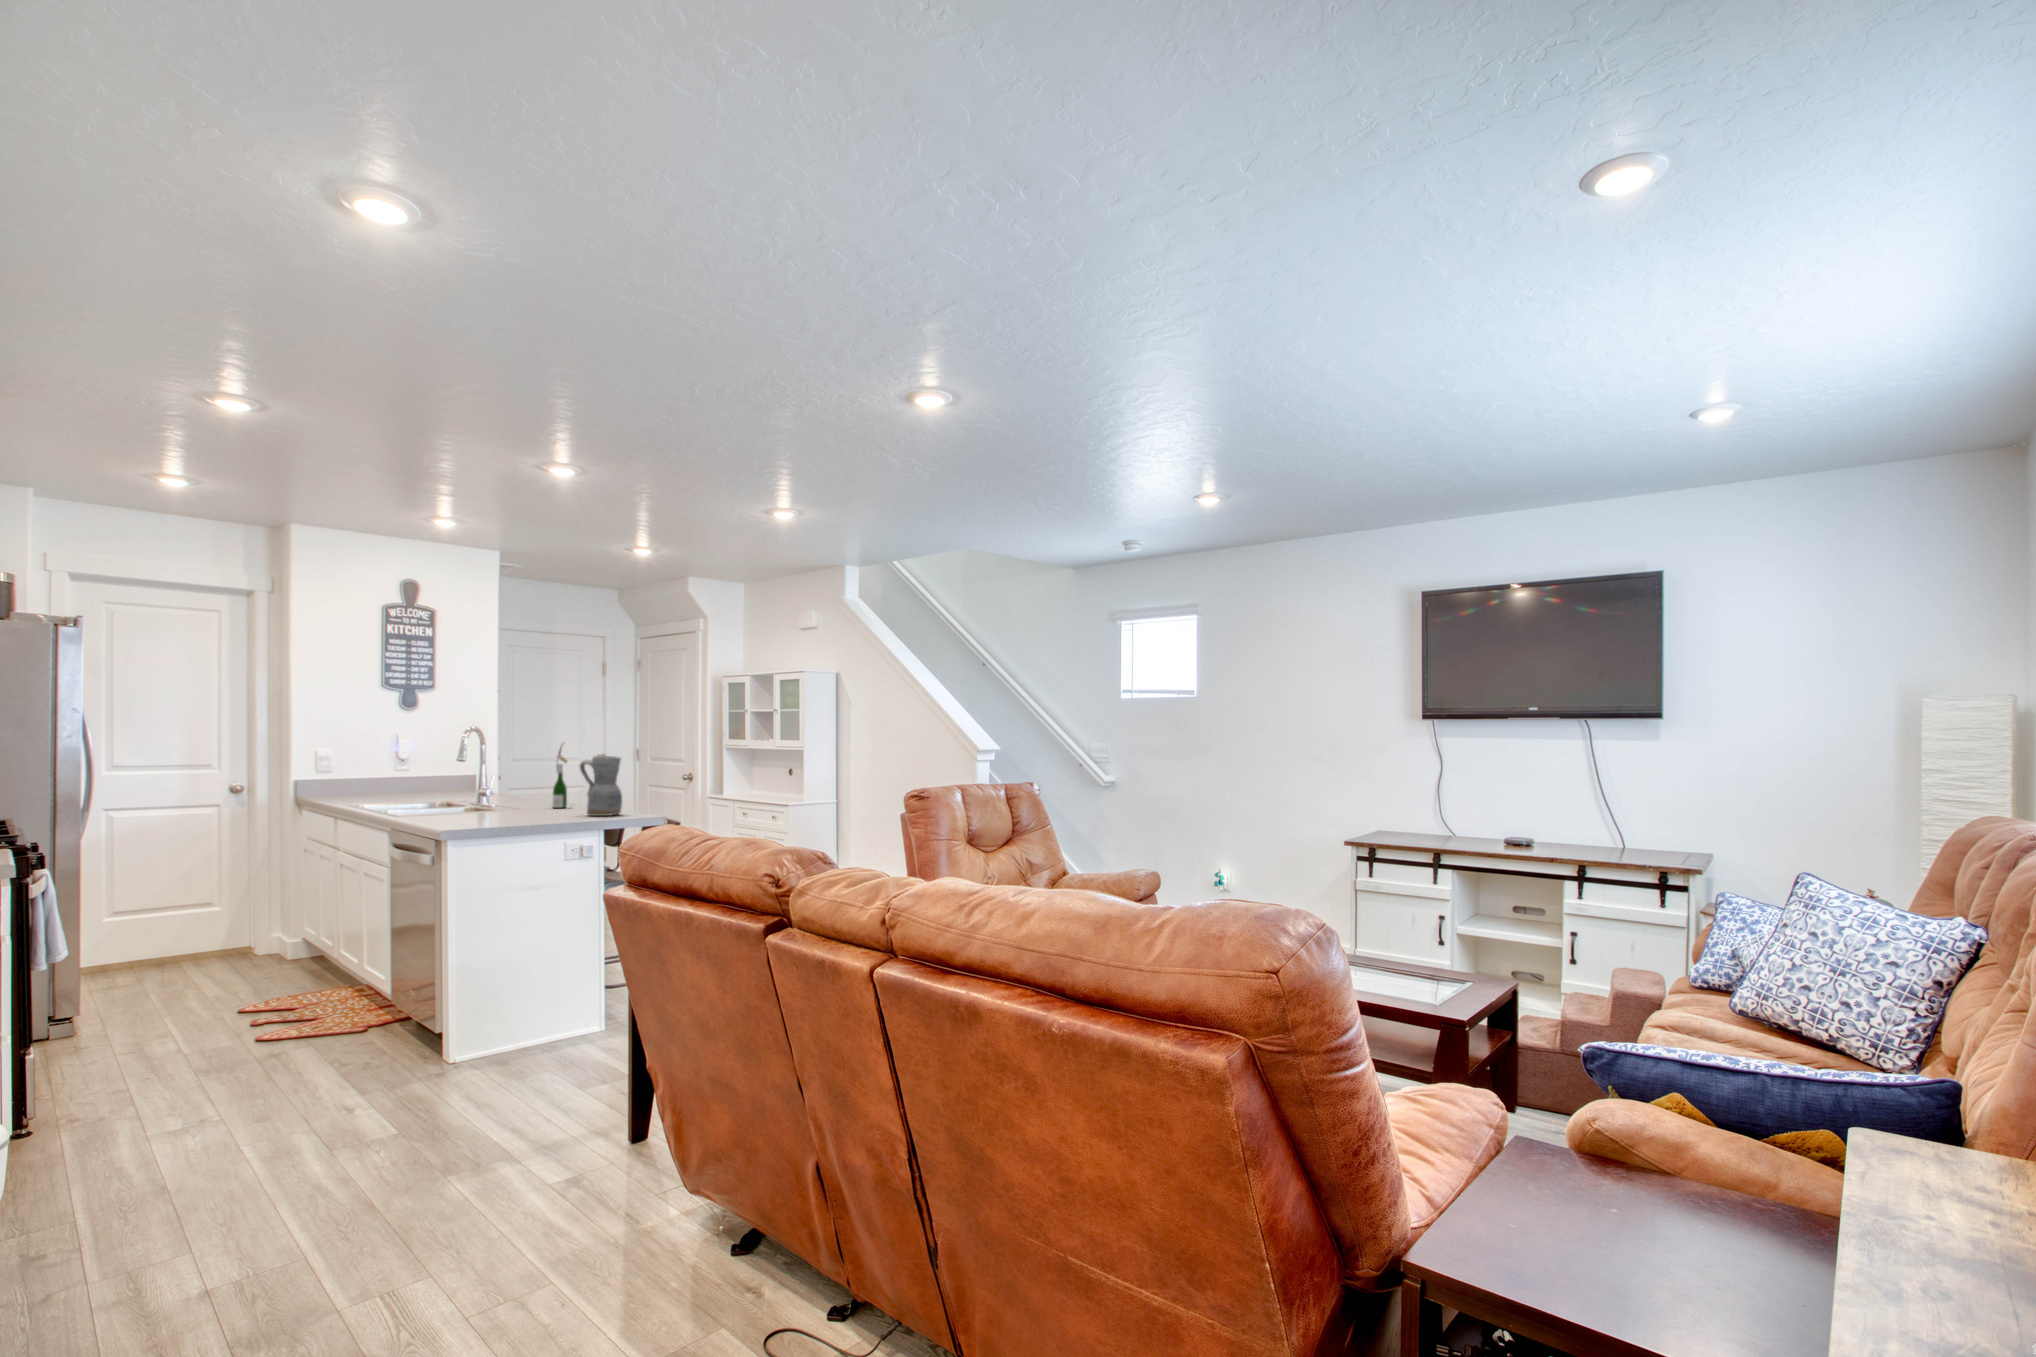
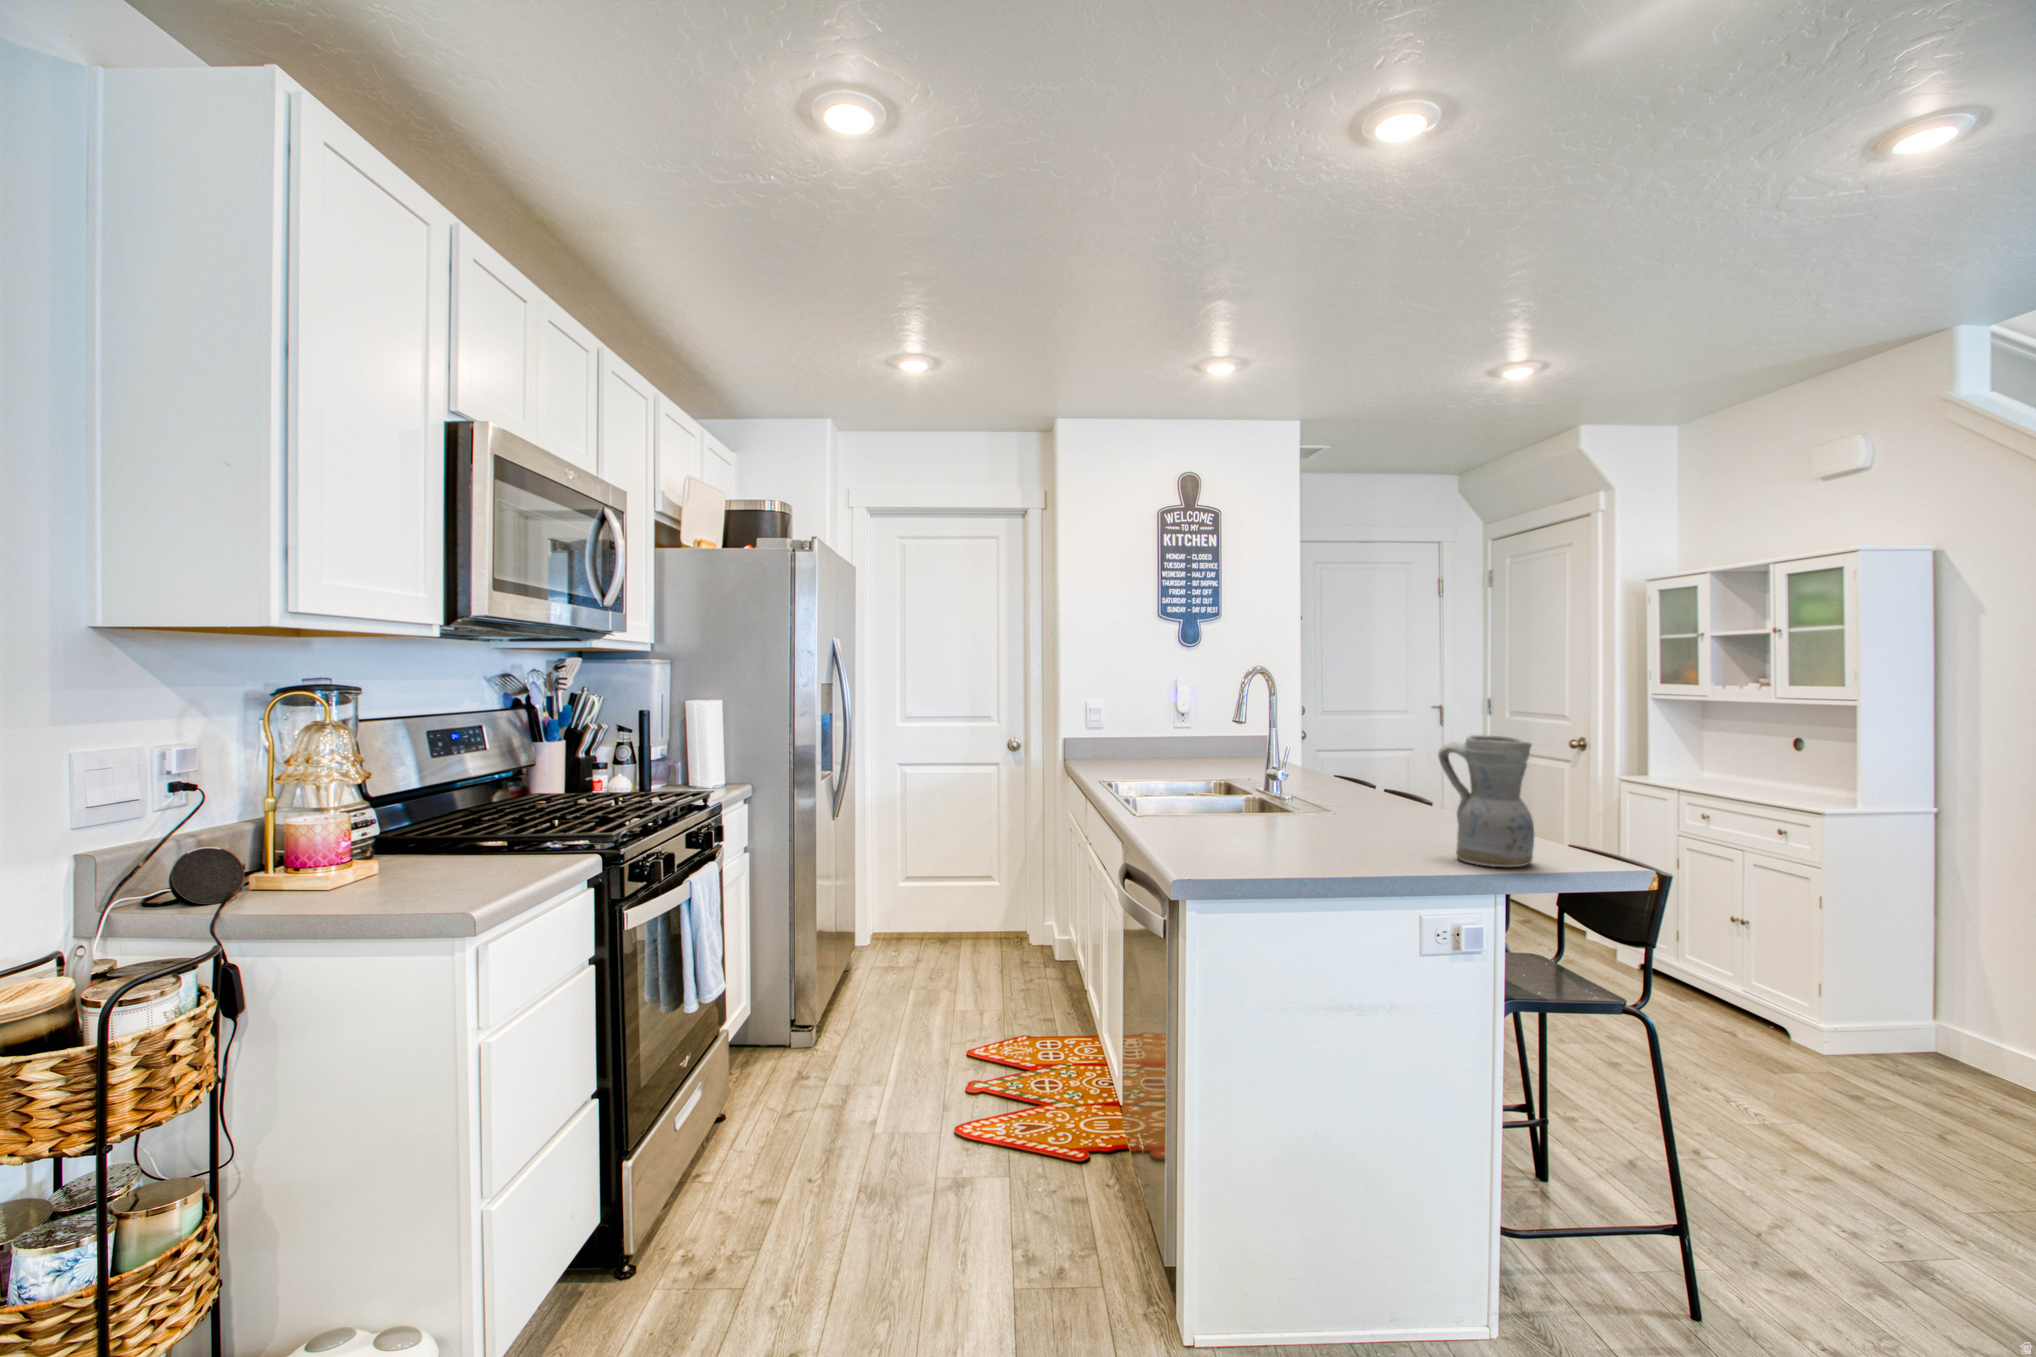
wine bottle: present [552,748,567,808] -> none [1384,700,1420,822]

